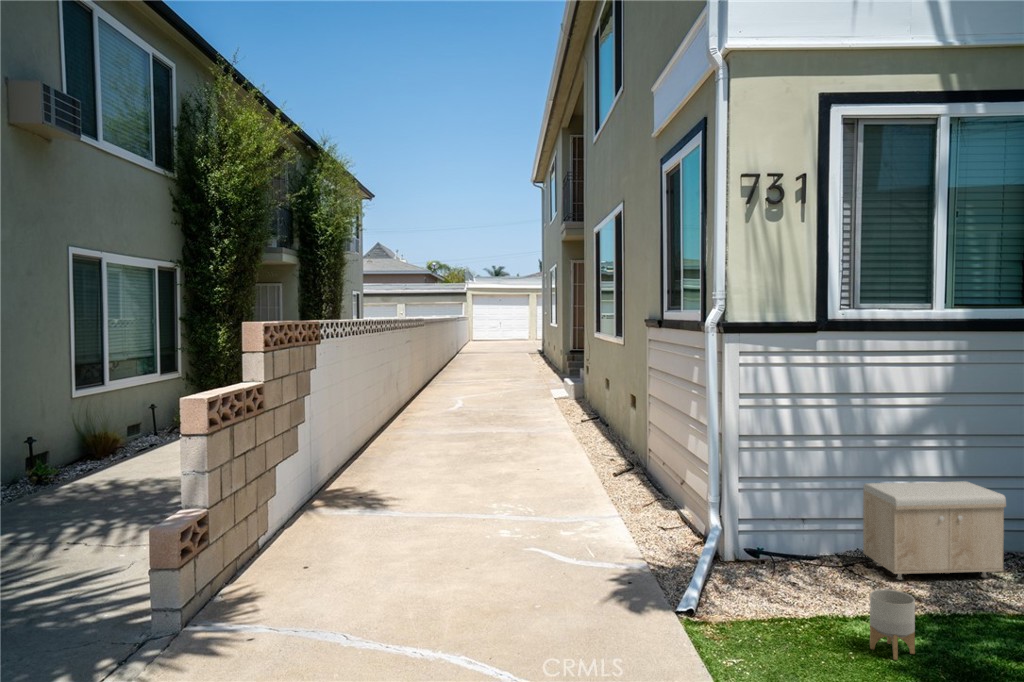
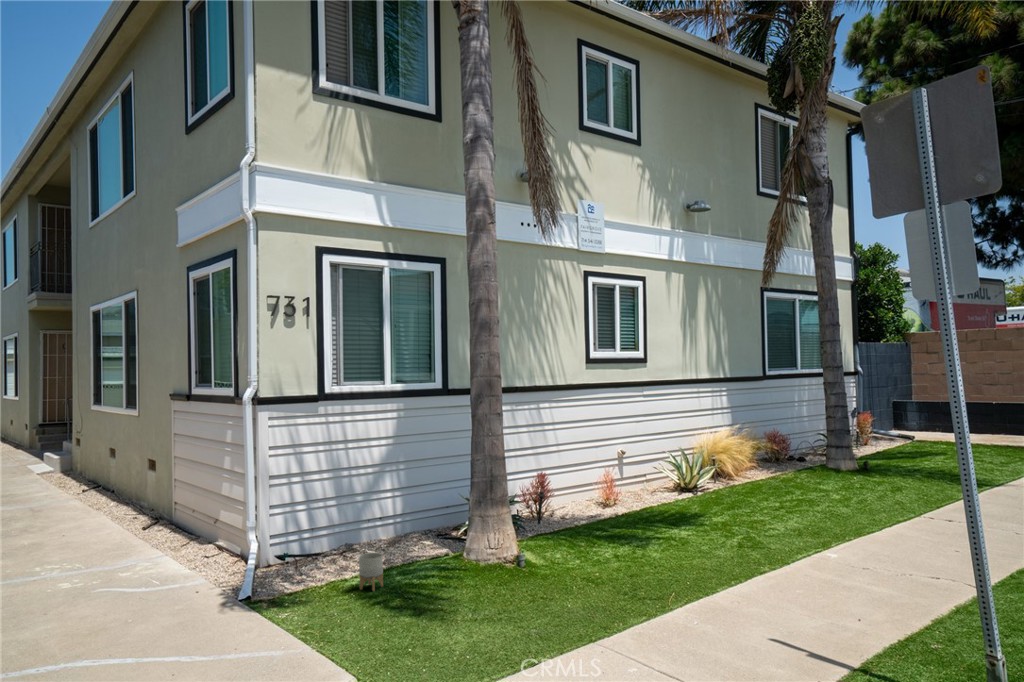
storage bench: present [863,481,1006,580] -> none [349,490,426,555]

